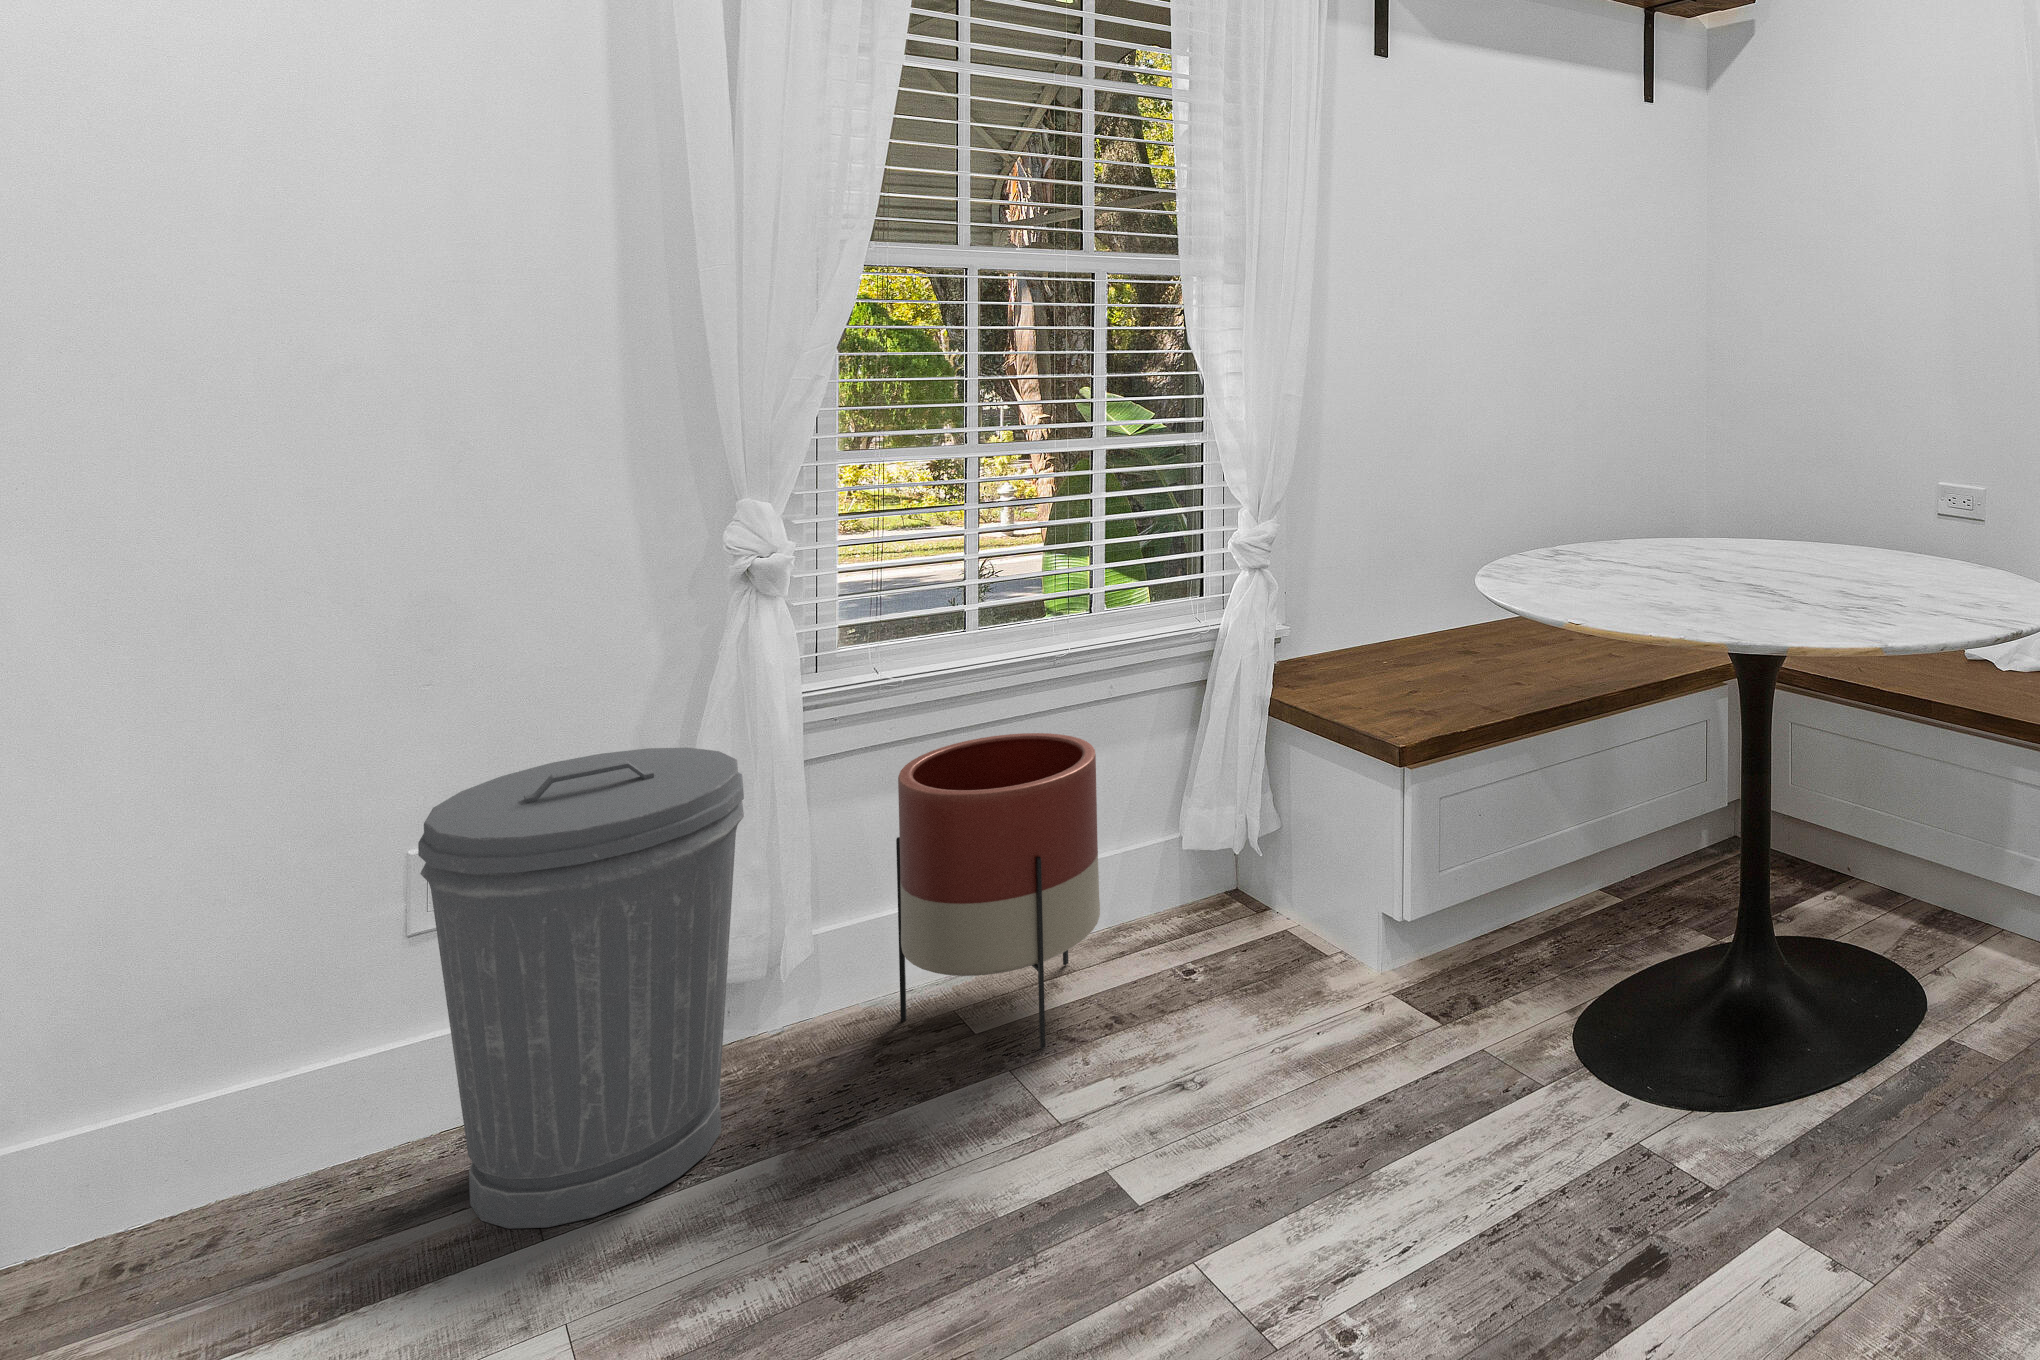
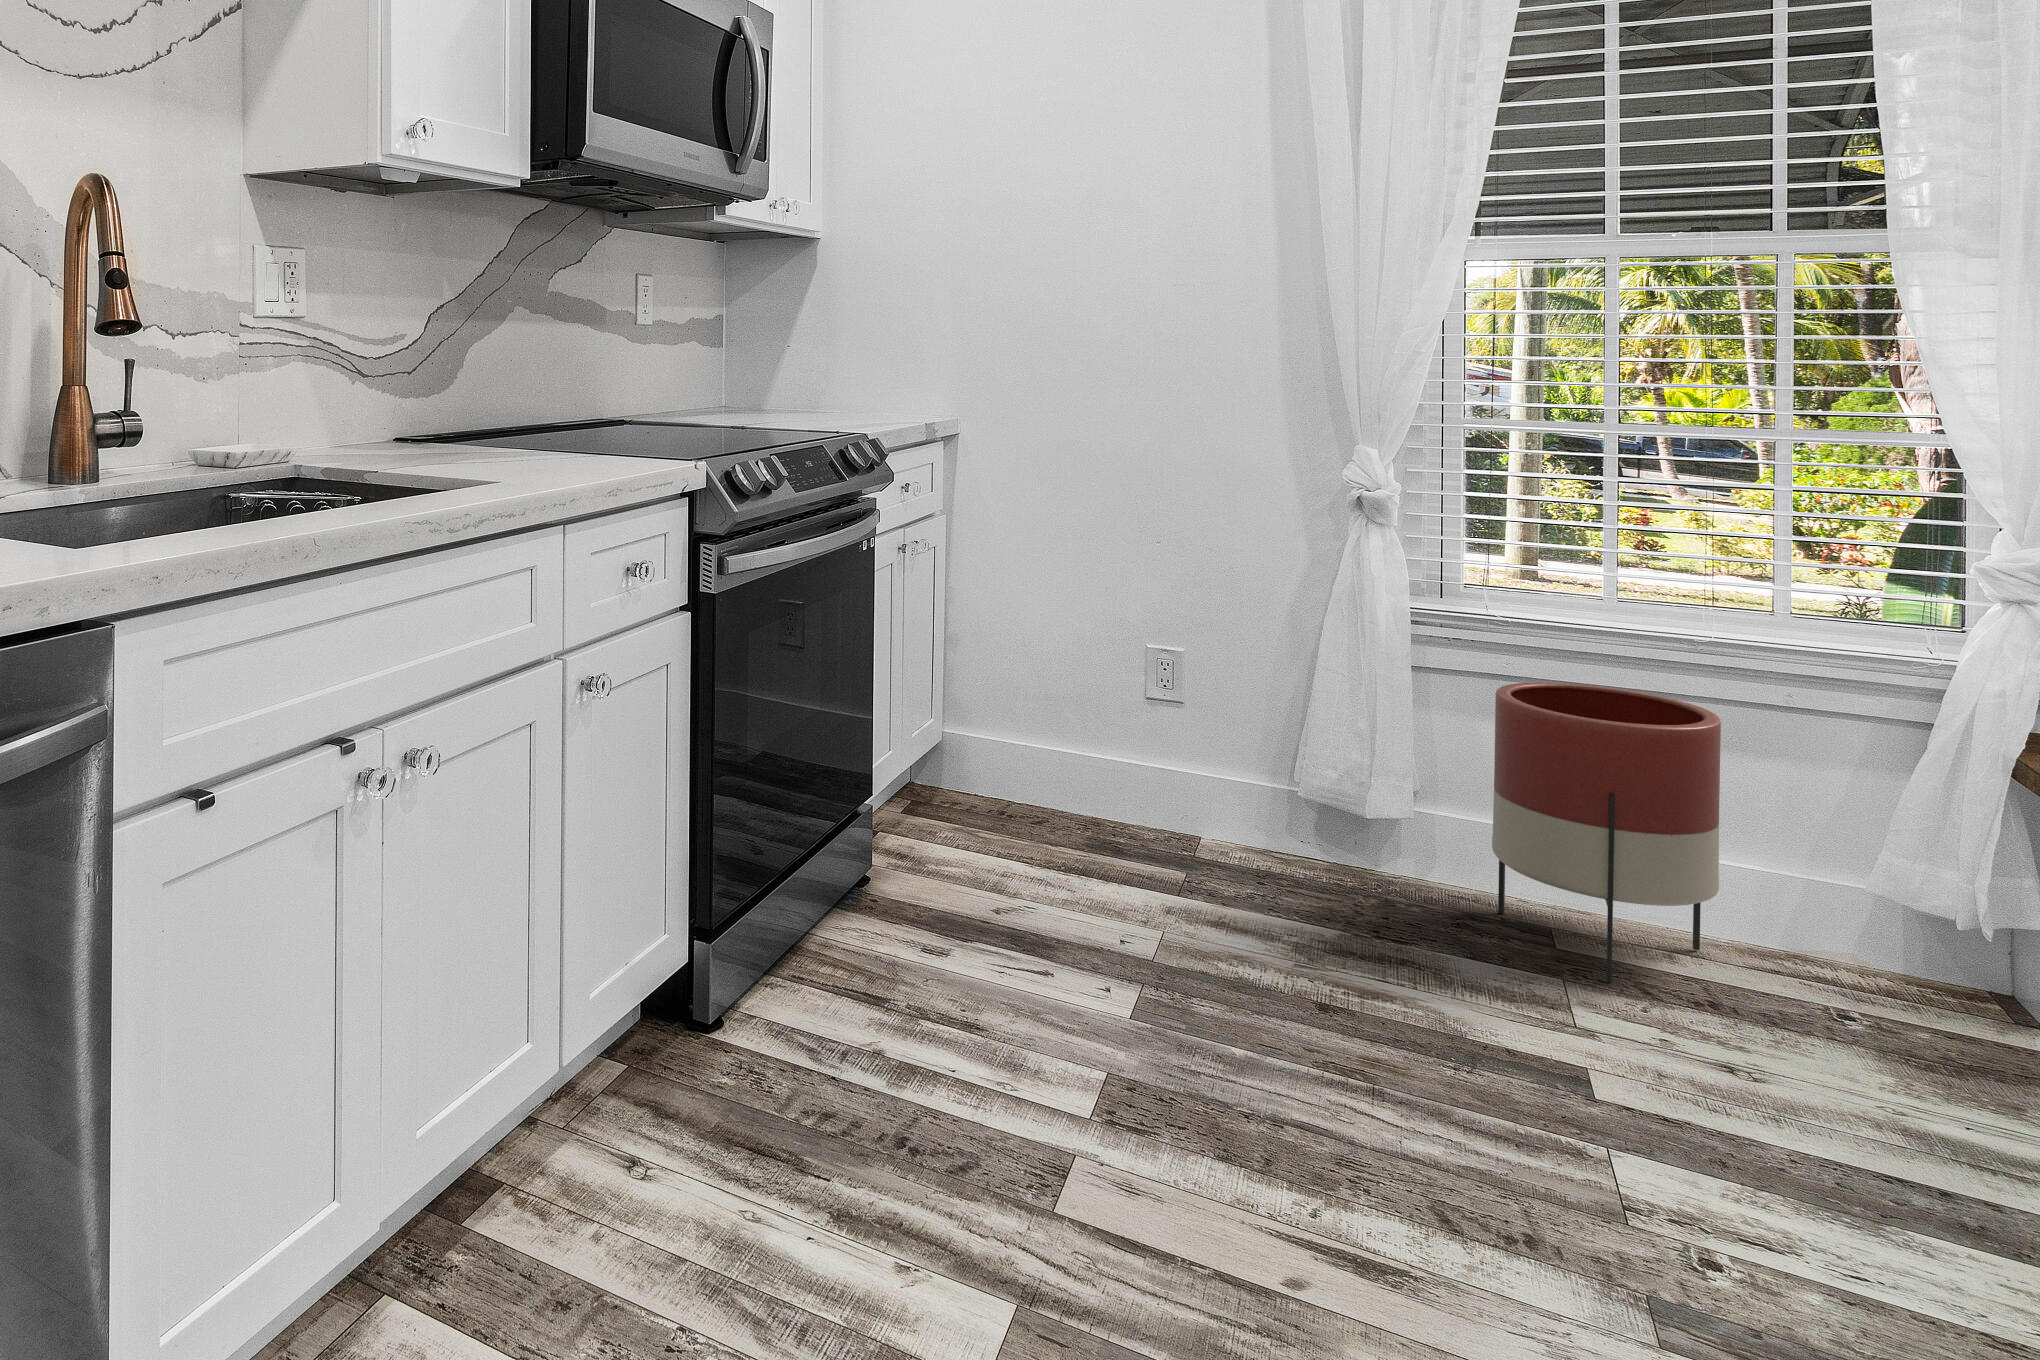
trash can: present [418,748,744,1229] -> none [1137,596,1348,909]

